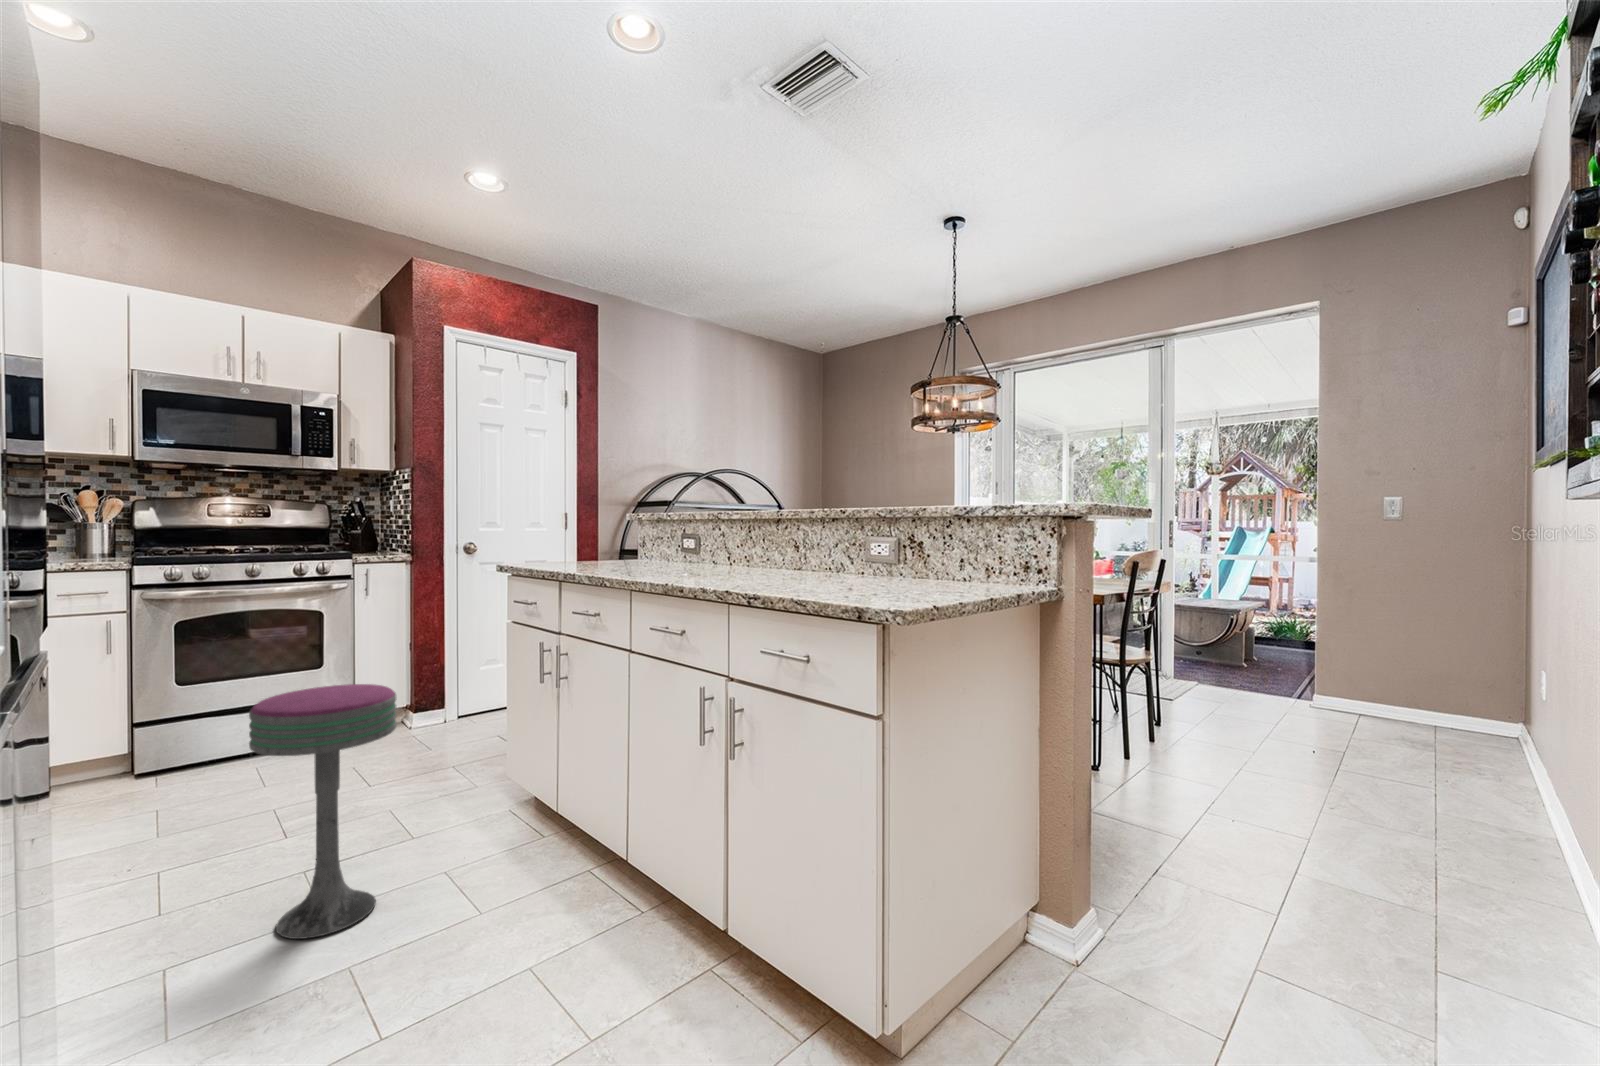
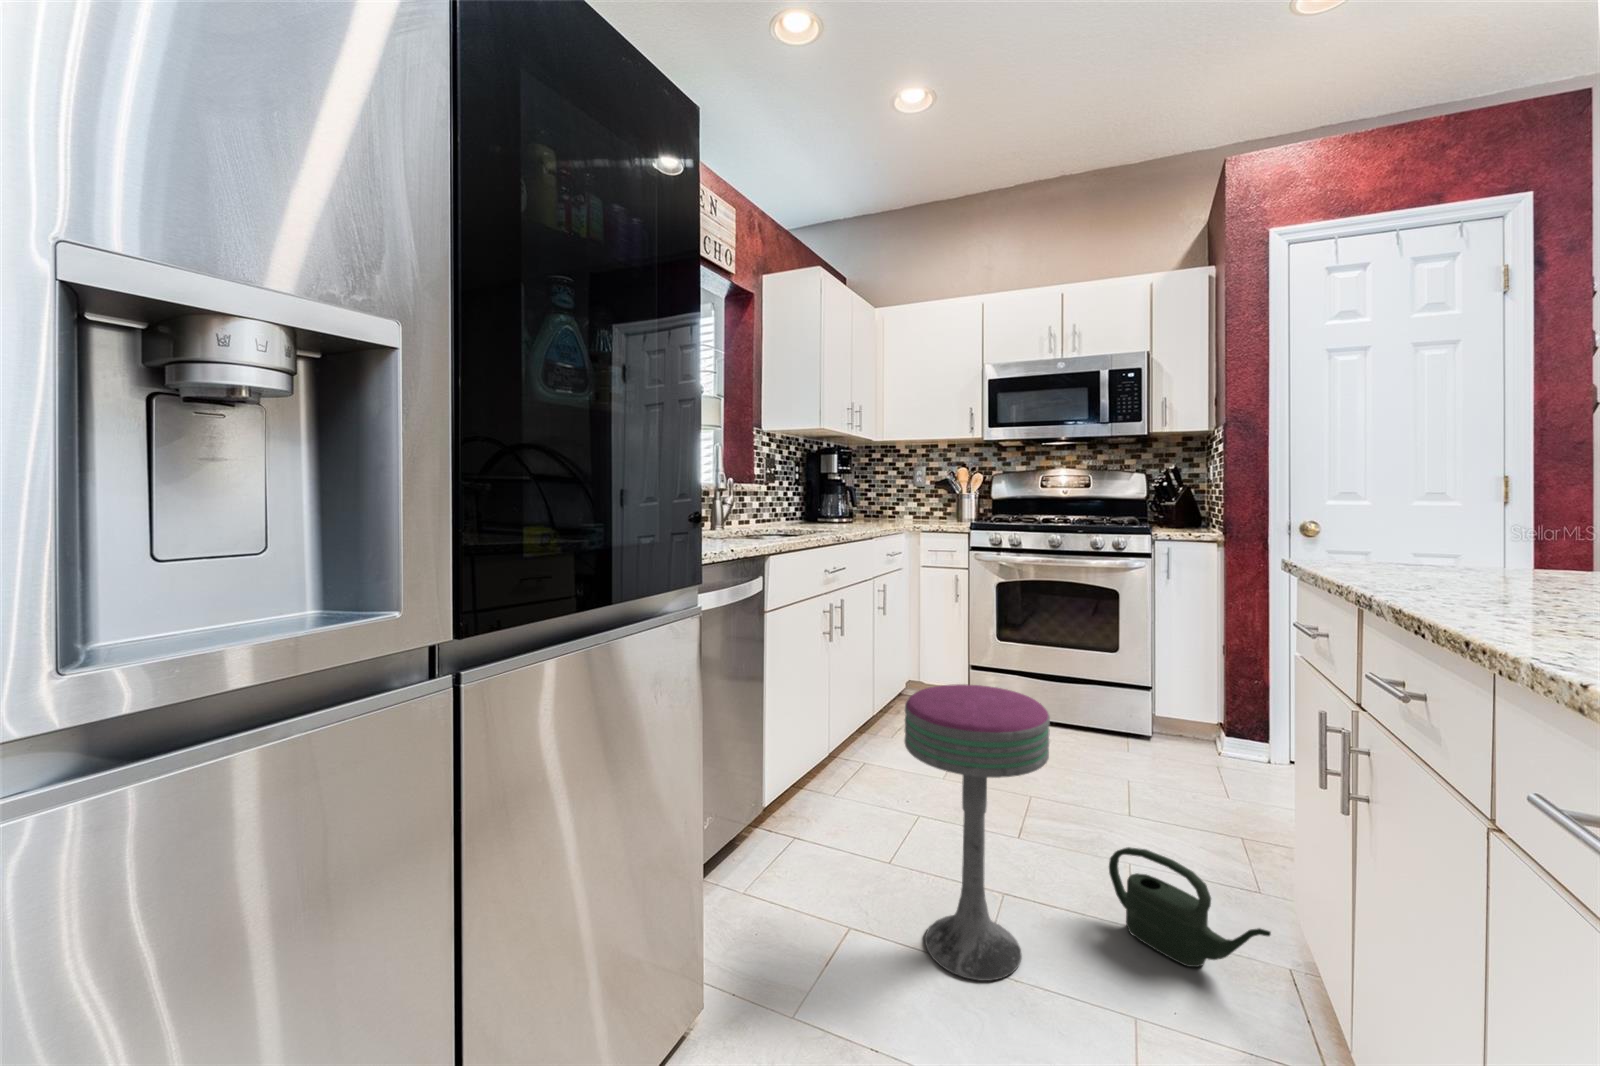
watering can: none [415,776,530,846] -> present [1109,847,1271,967]

